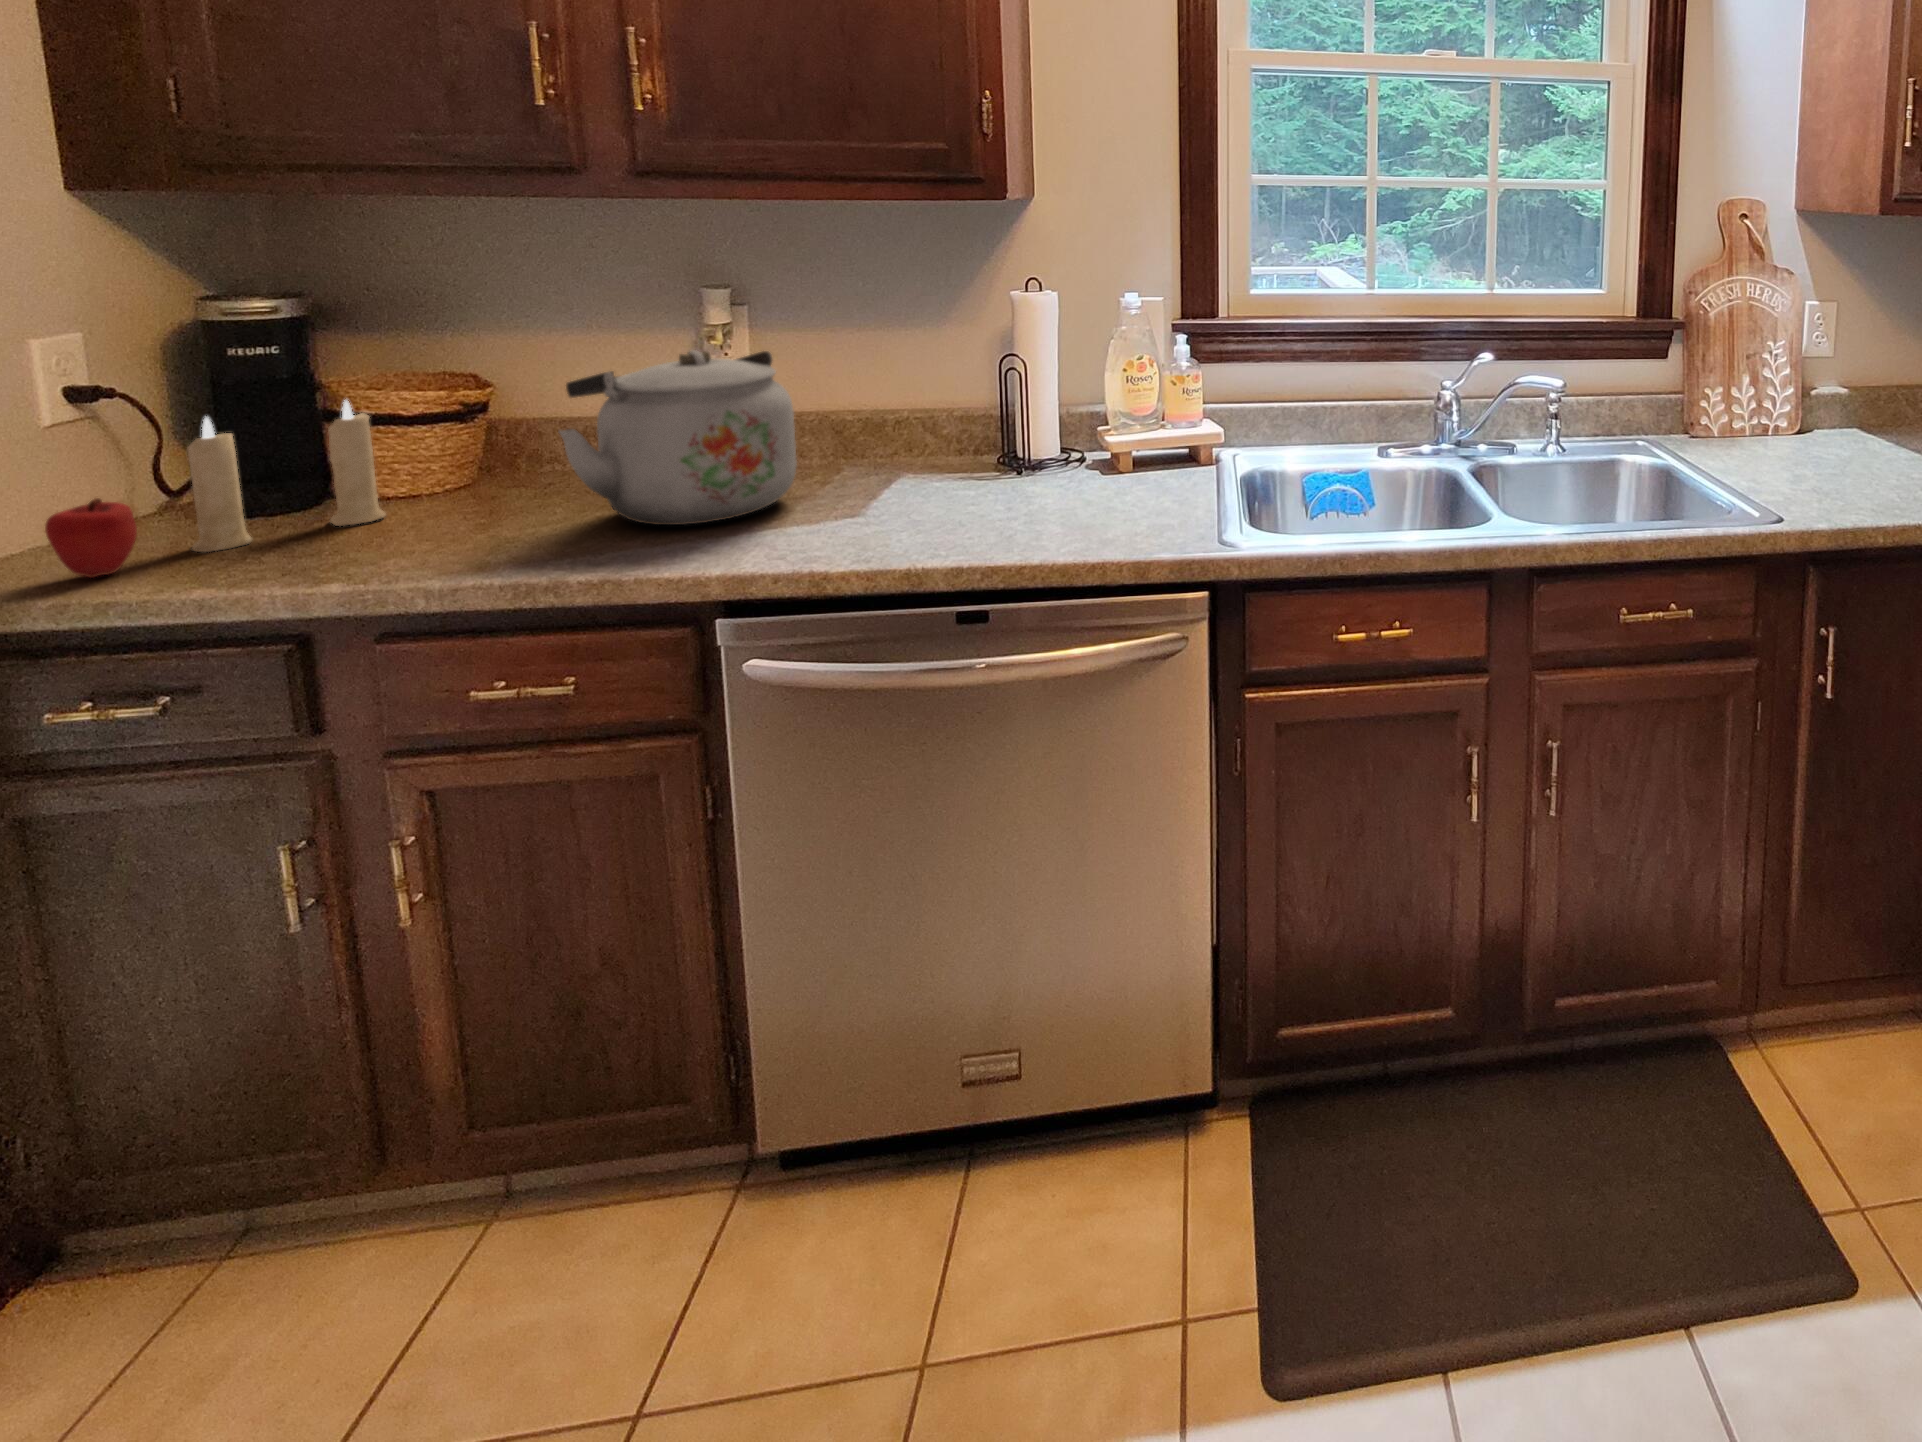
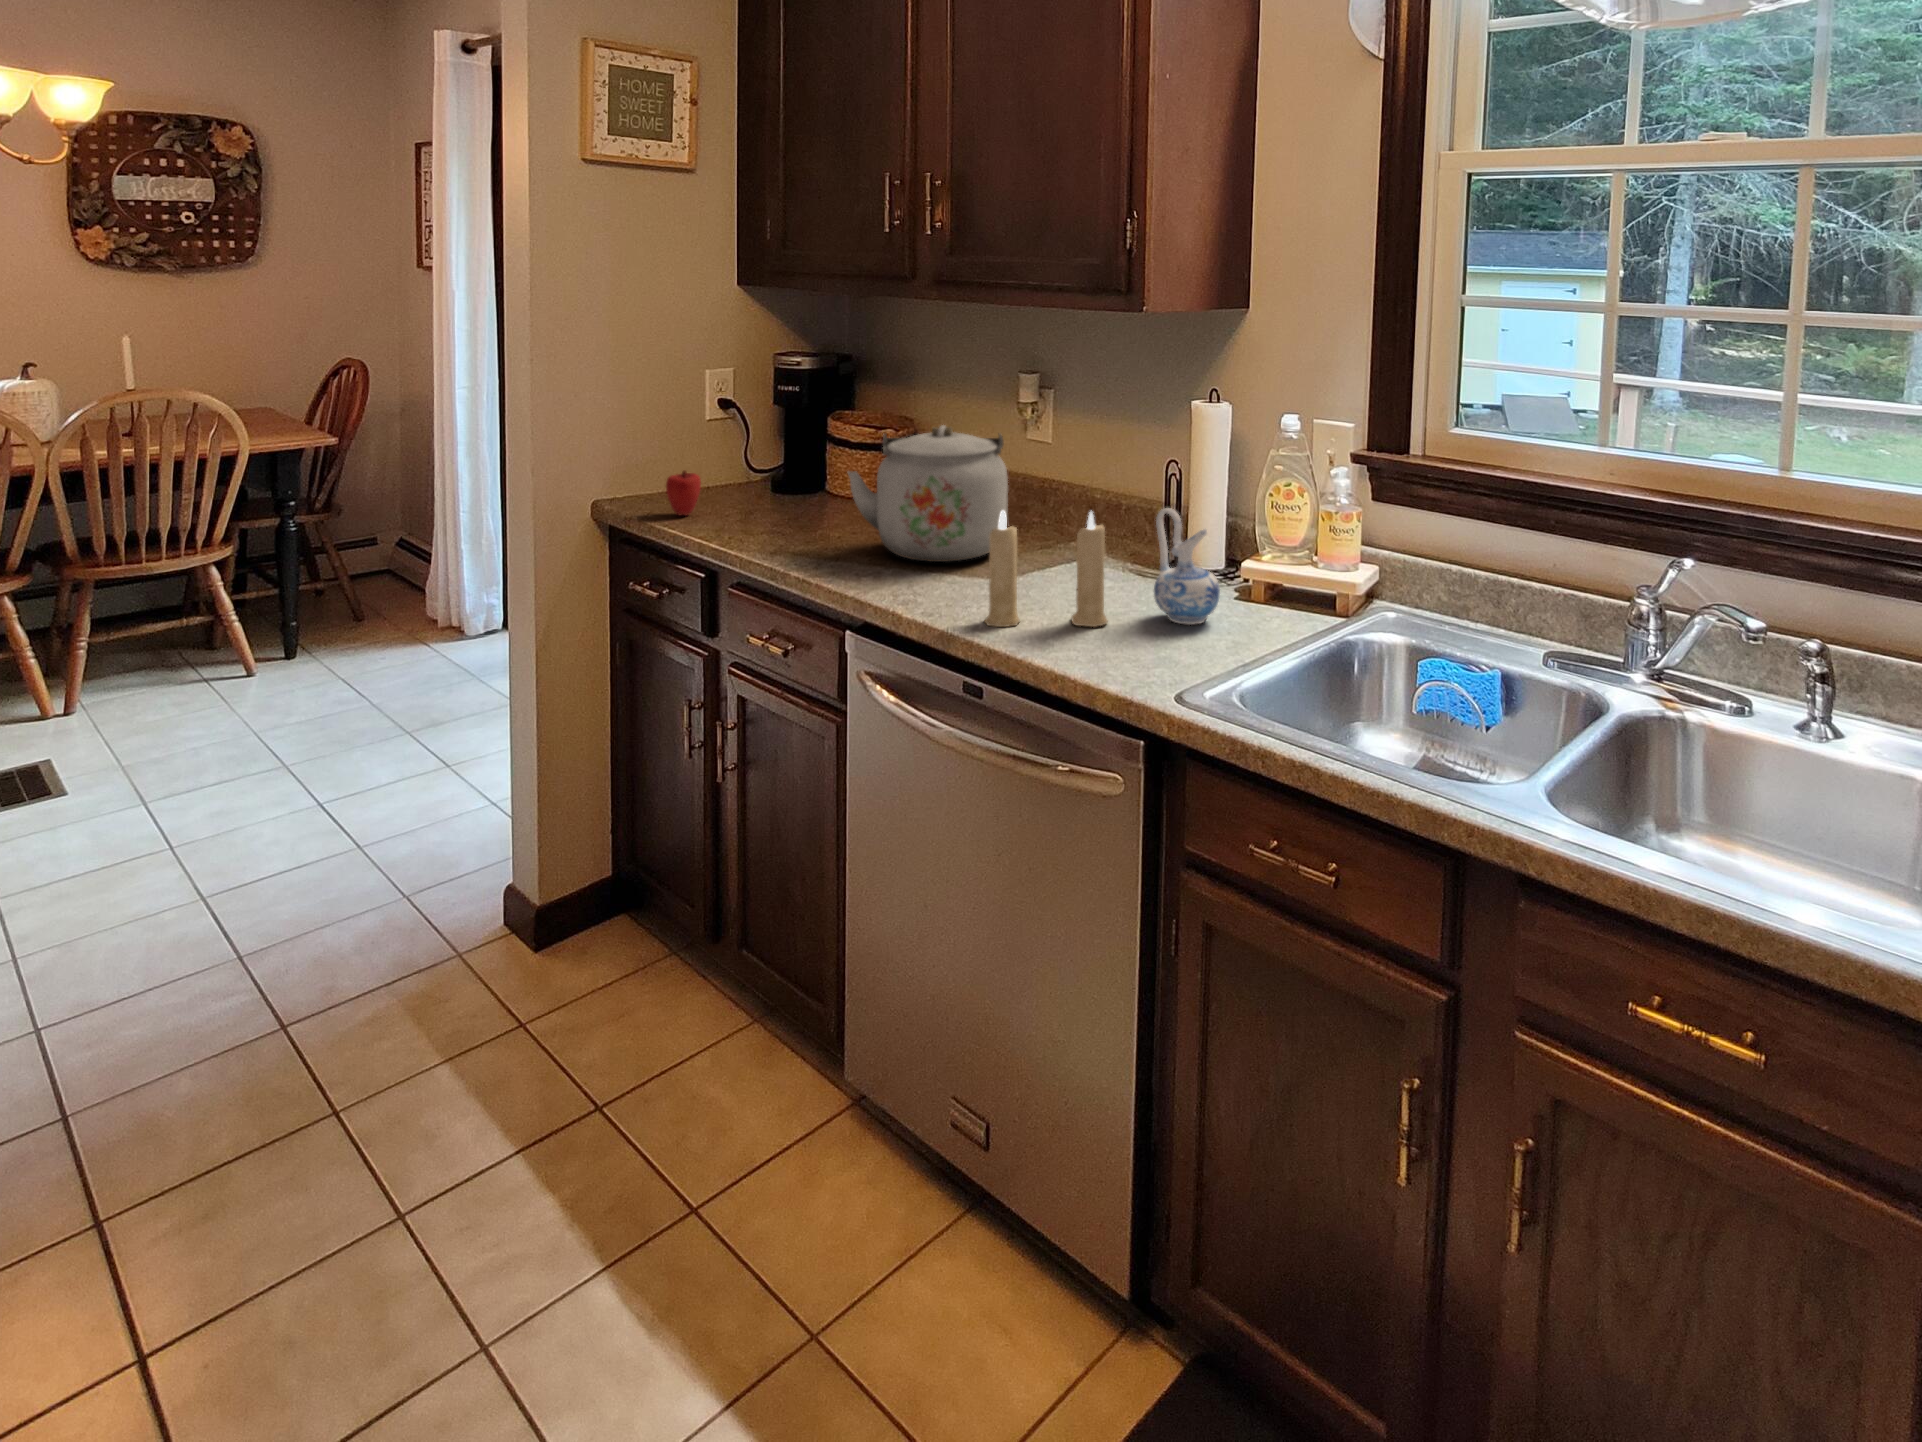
ceramic pitcher: none [1066,390,1135,499] -> present [1154,508,1220,624]
candle: present [187,400,386,552] -> present [985,511,1108,627]

